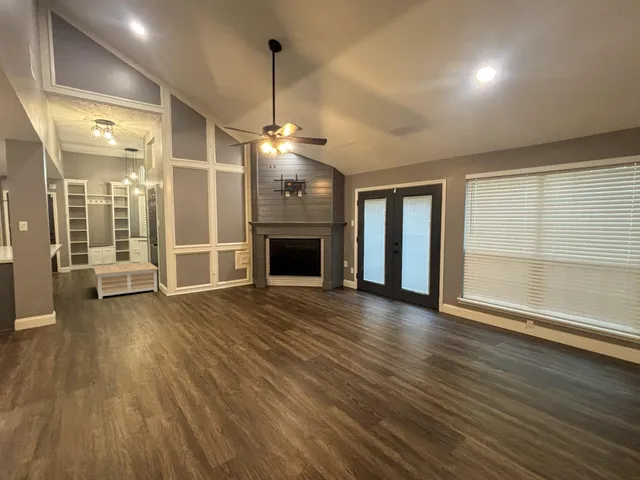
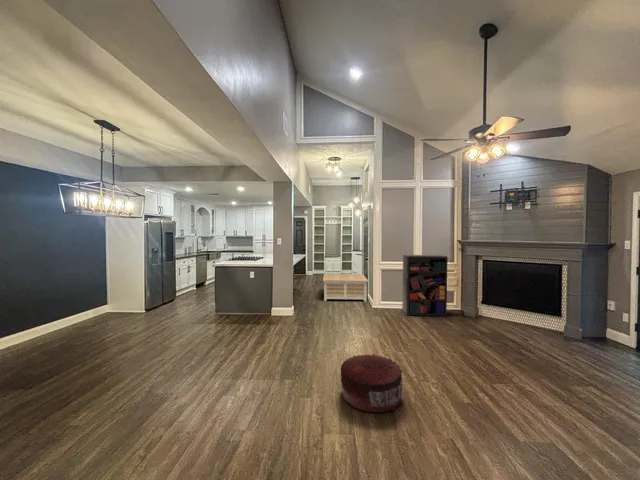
bookshelf: none [199,236,242,297] -> present [402,255,448,316]
pouf: none [152,332,217,385] -> present [341,354,403,412]

